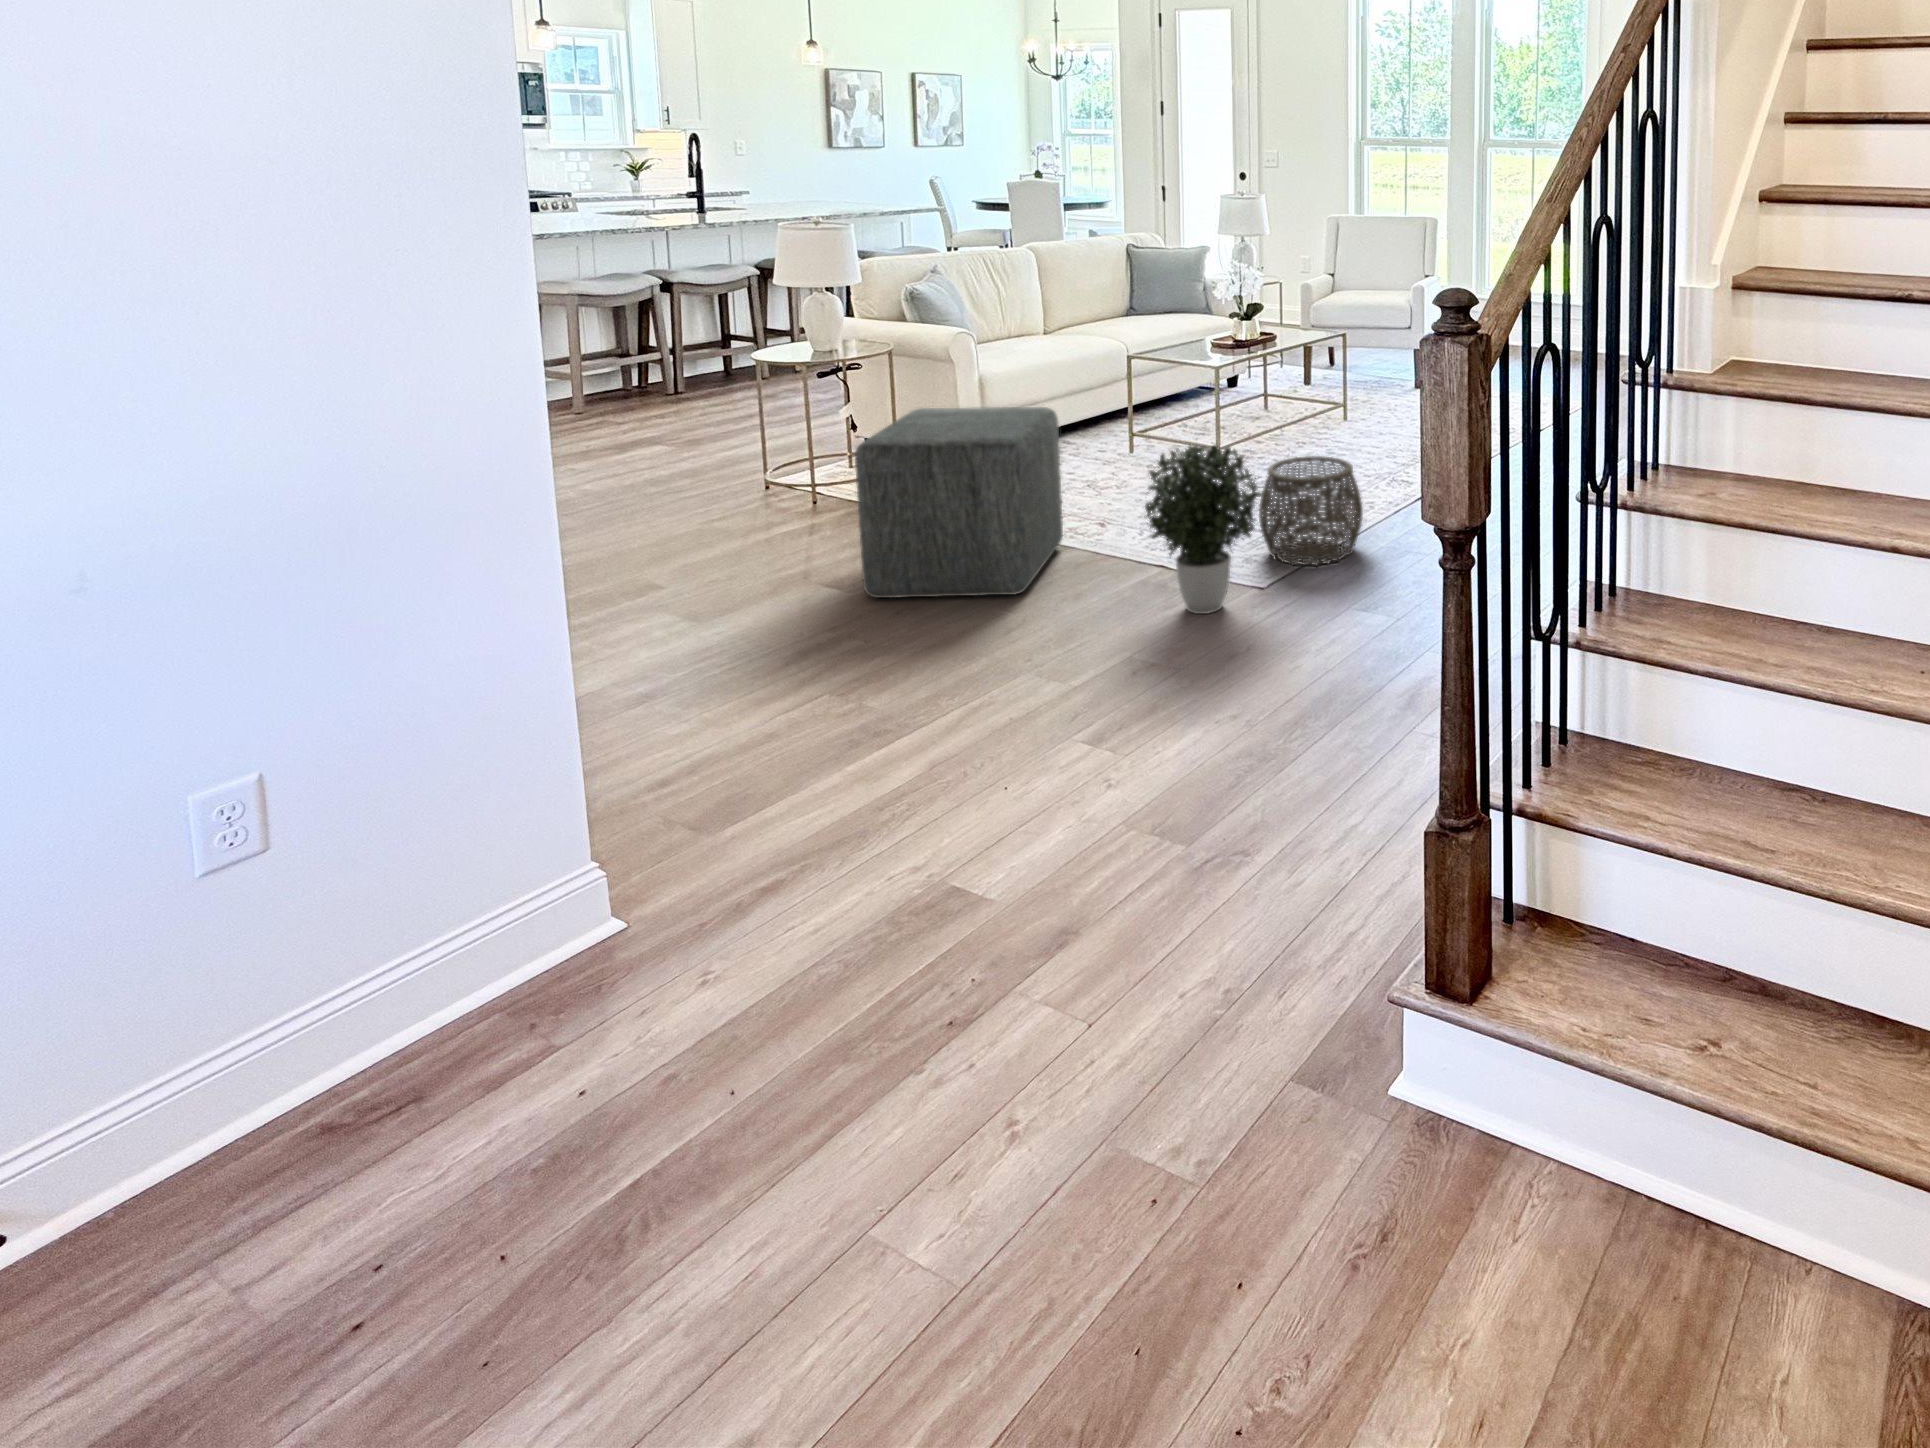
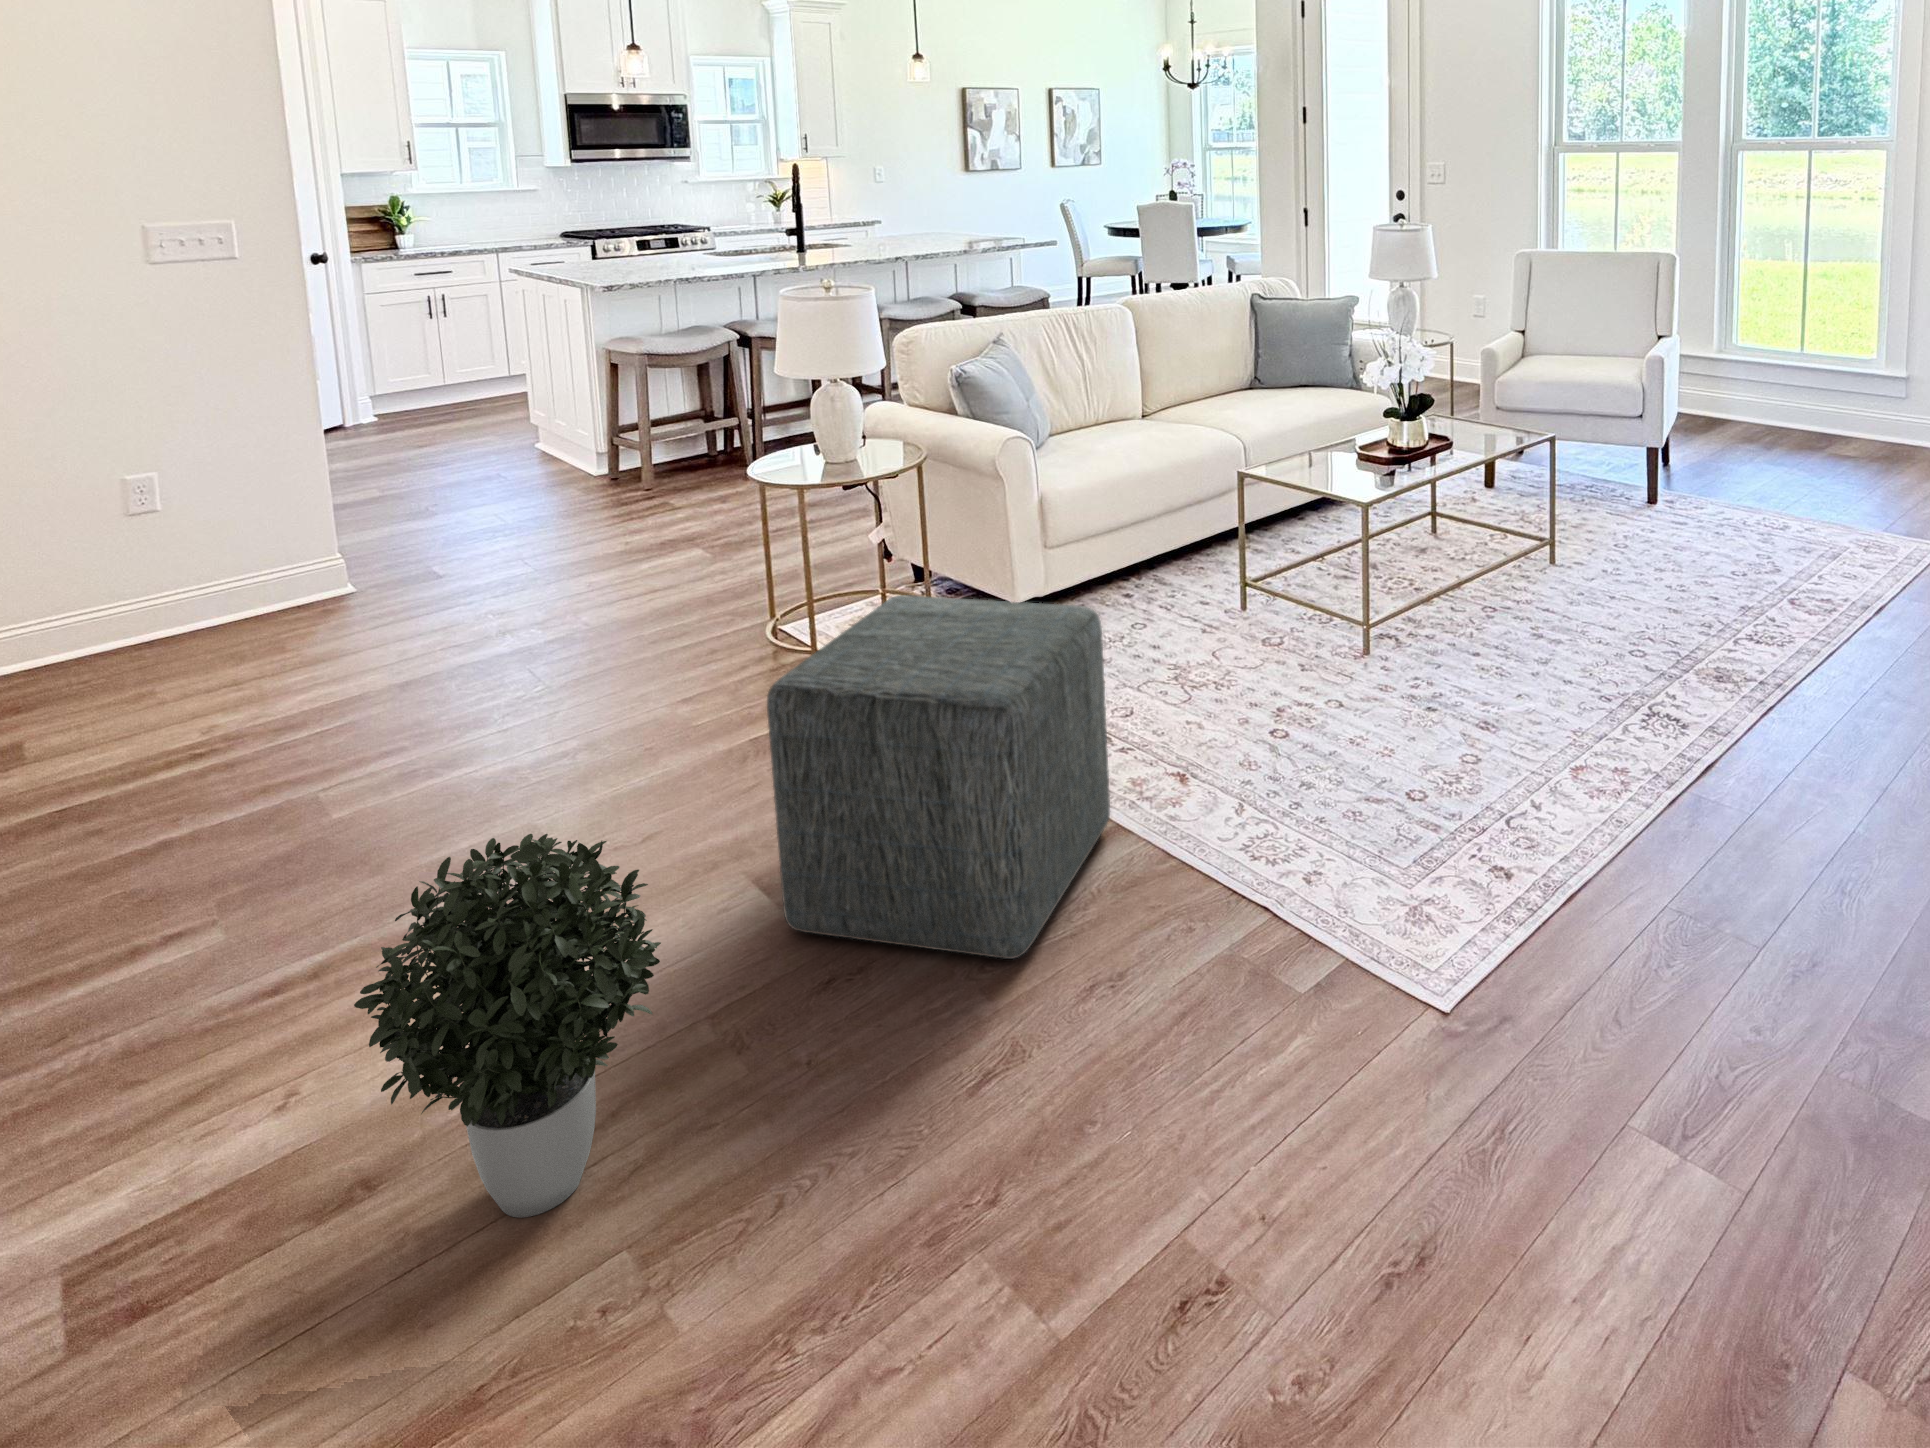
potted plant: present [1145,445,1262,614] -> present [354,834,661,1217]
woven basket: present [1259,456,1363,565] -> none [1428,721,1623,951]

